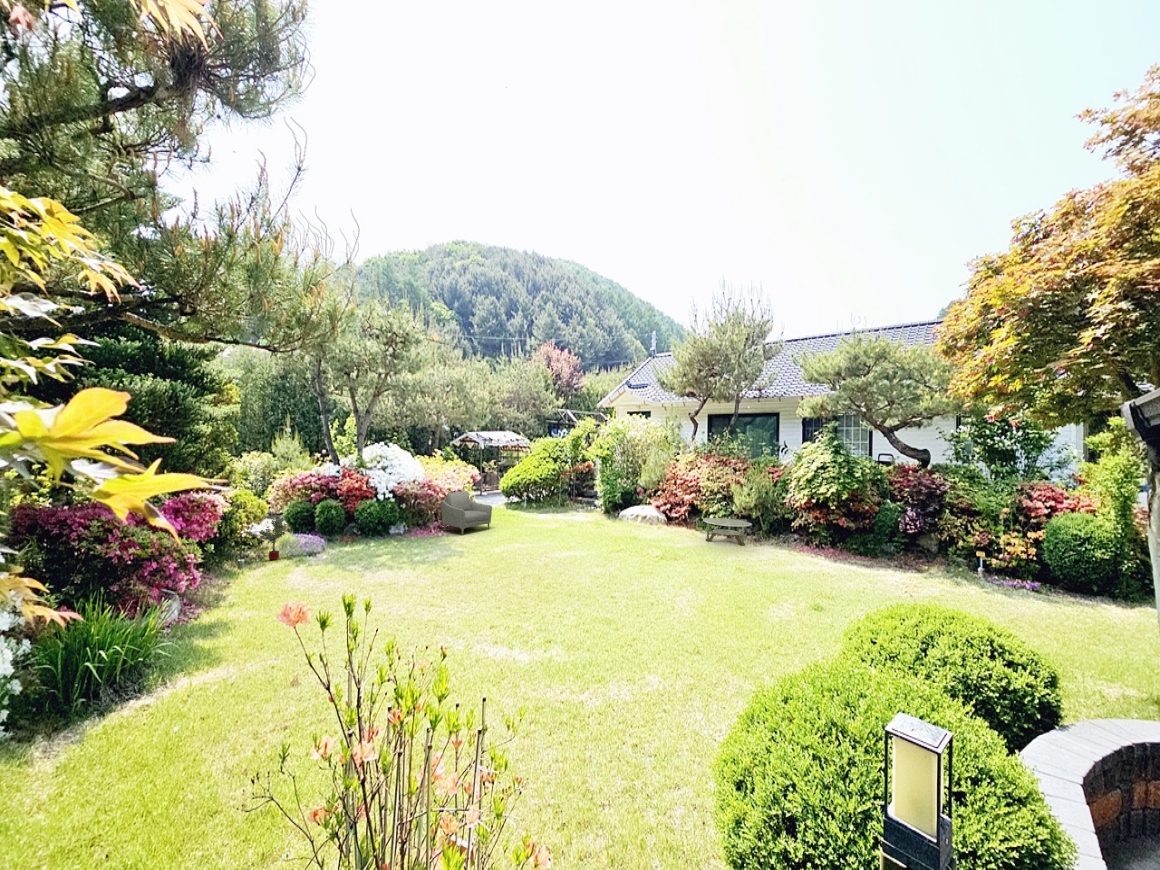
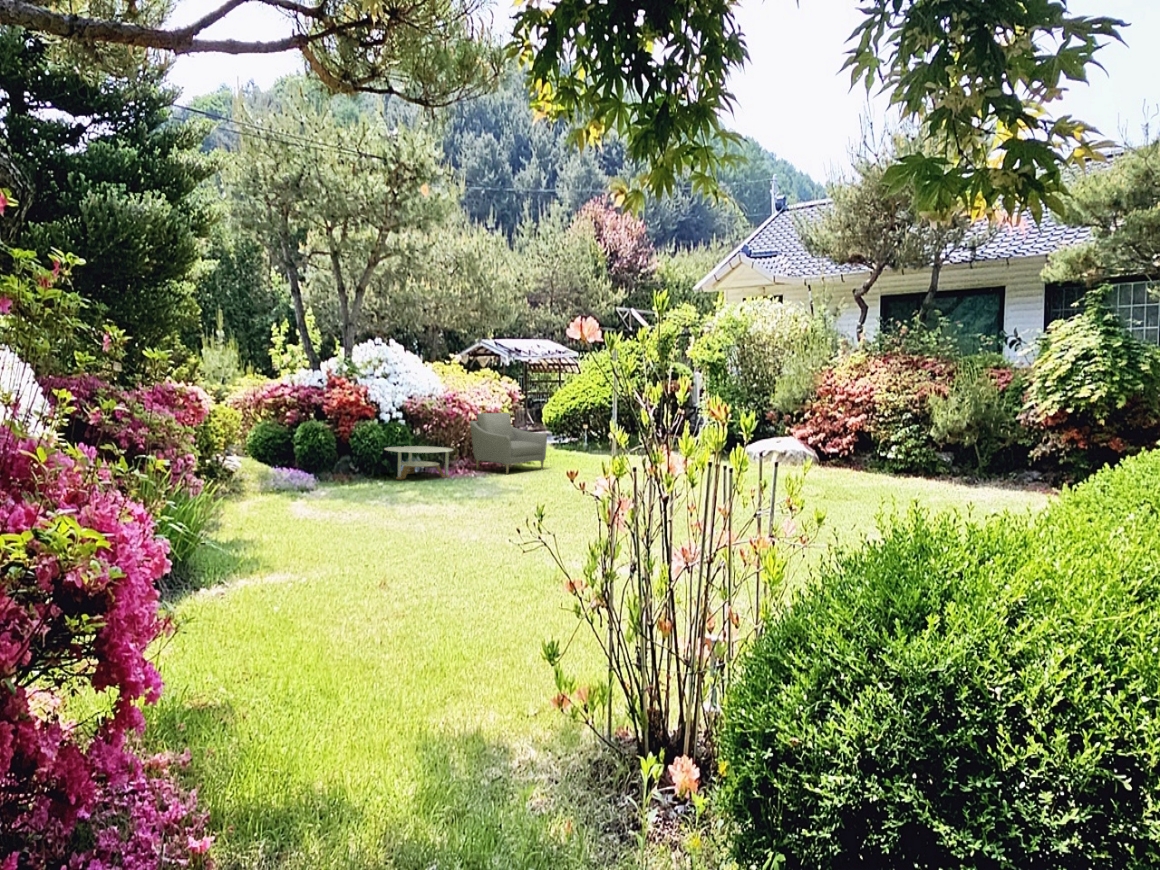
potted tree: present [259,514,286,561] -> none [234,428,271,493]
round table: present [703,518,752,545] -> present [385,446,453,480]

